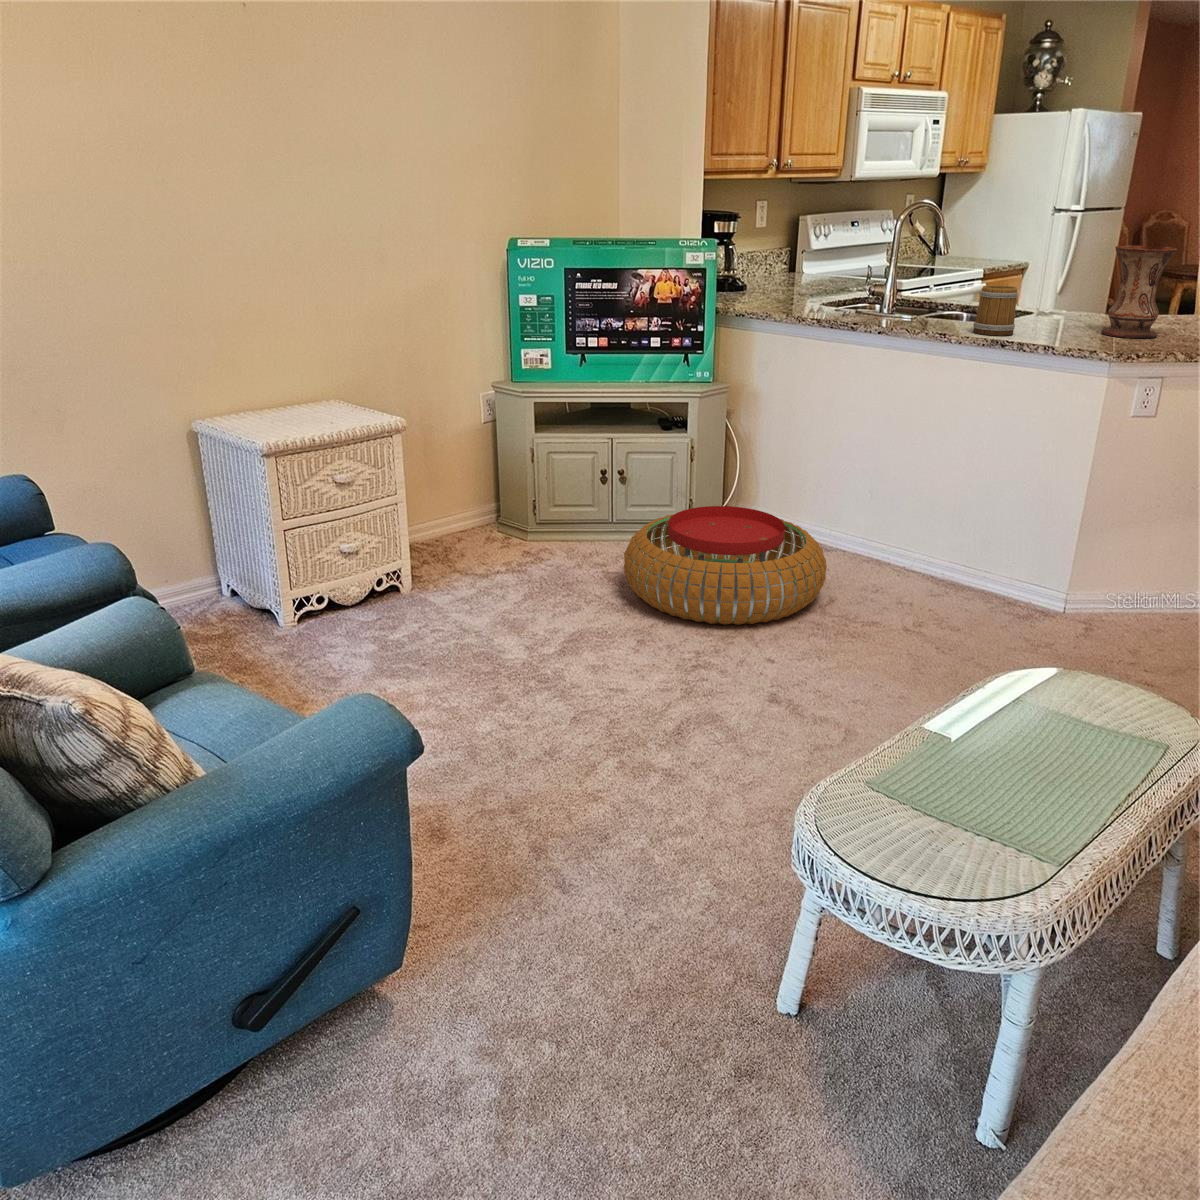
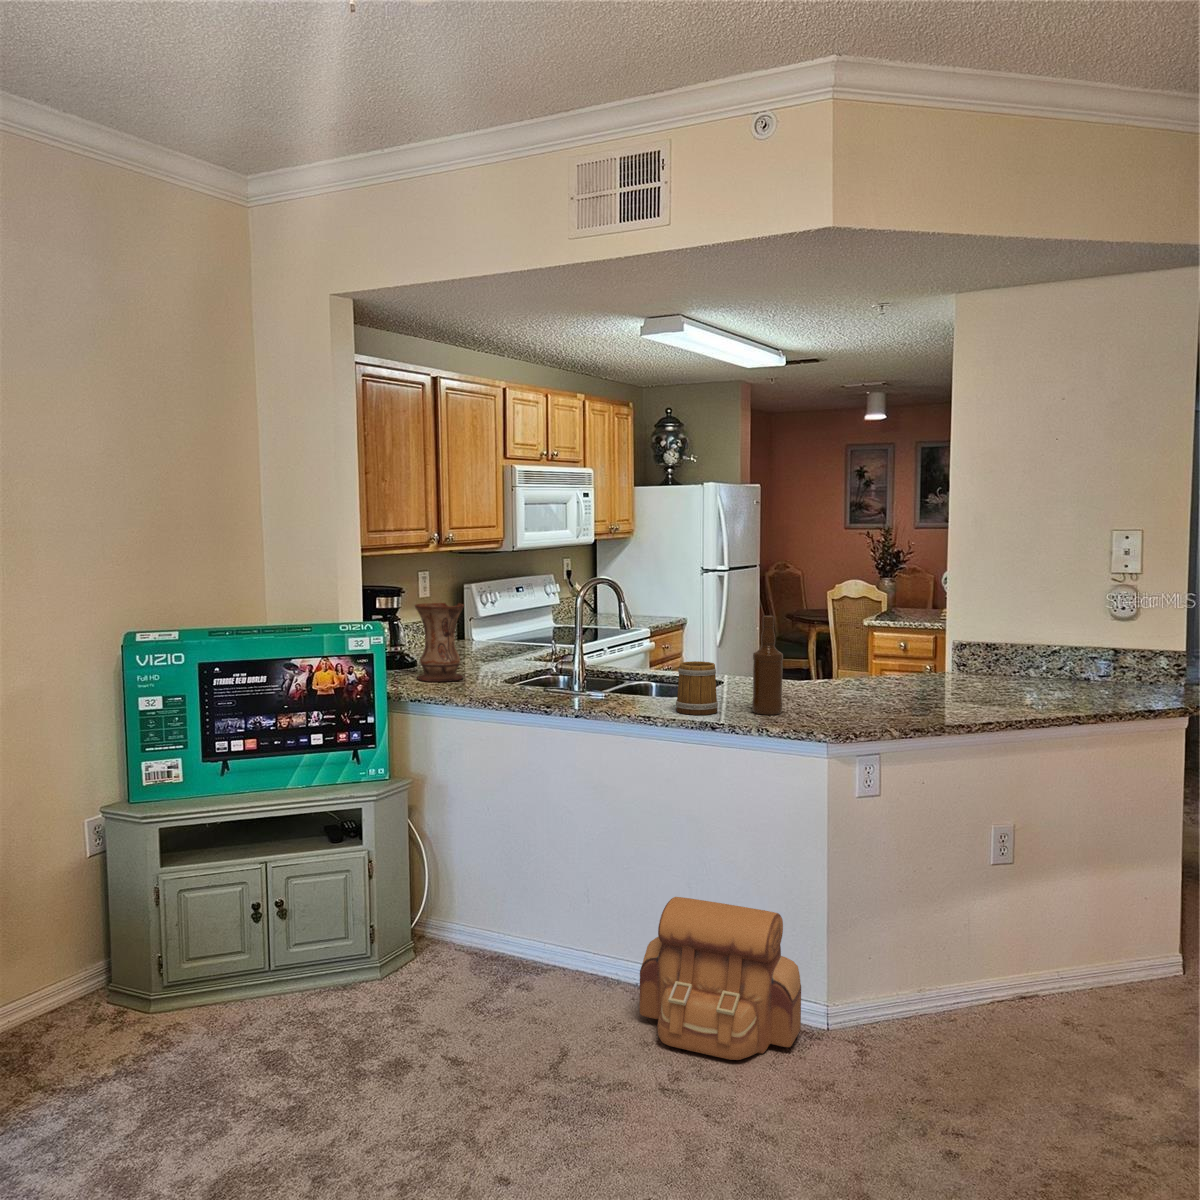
bottle: none [1048,241,1088,339] -> present [752,616,783,715]
vase: present [1101,246,1178,338] -> present [415,603,464,682]
backpack: none [901,494,1046,624] -> present [640,897,801,1060]
pouf: present [624,506,827,625] -> none [290,941,554,1121]

